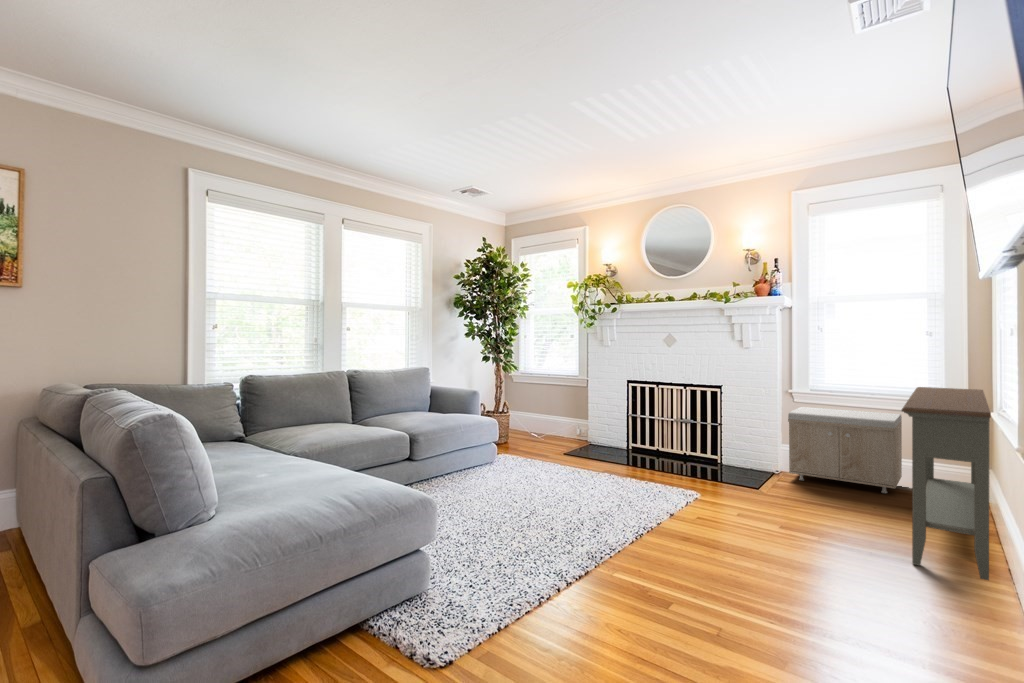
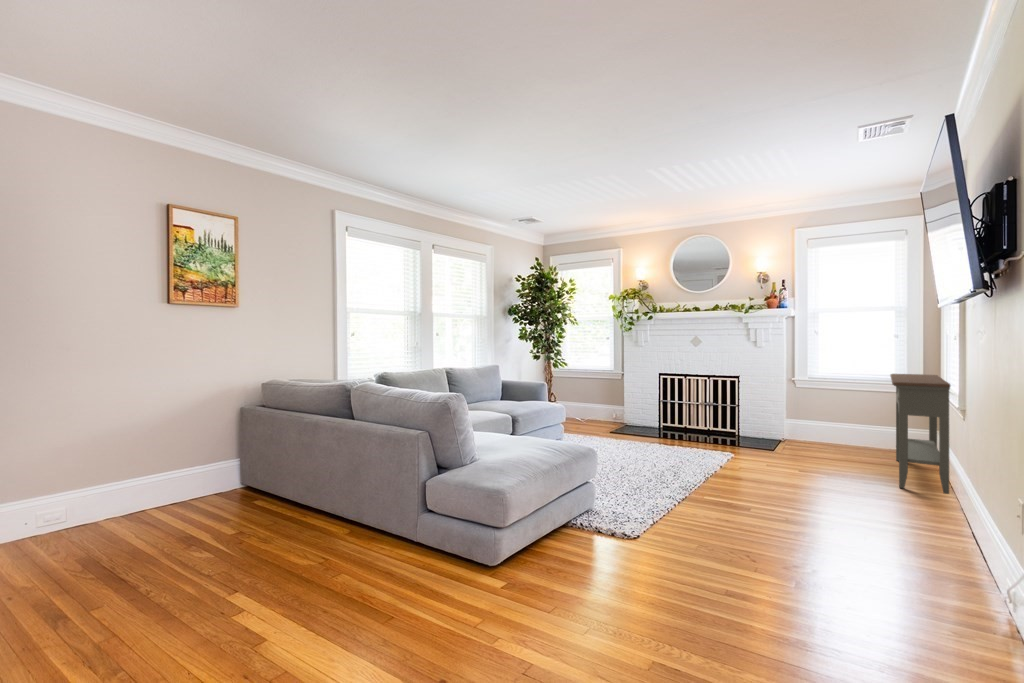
storage bench: present [788,407,902,493] -> none [795,392,876,453]

